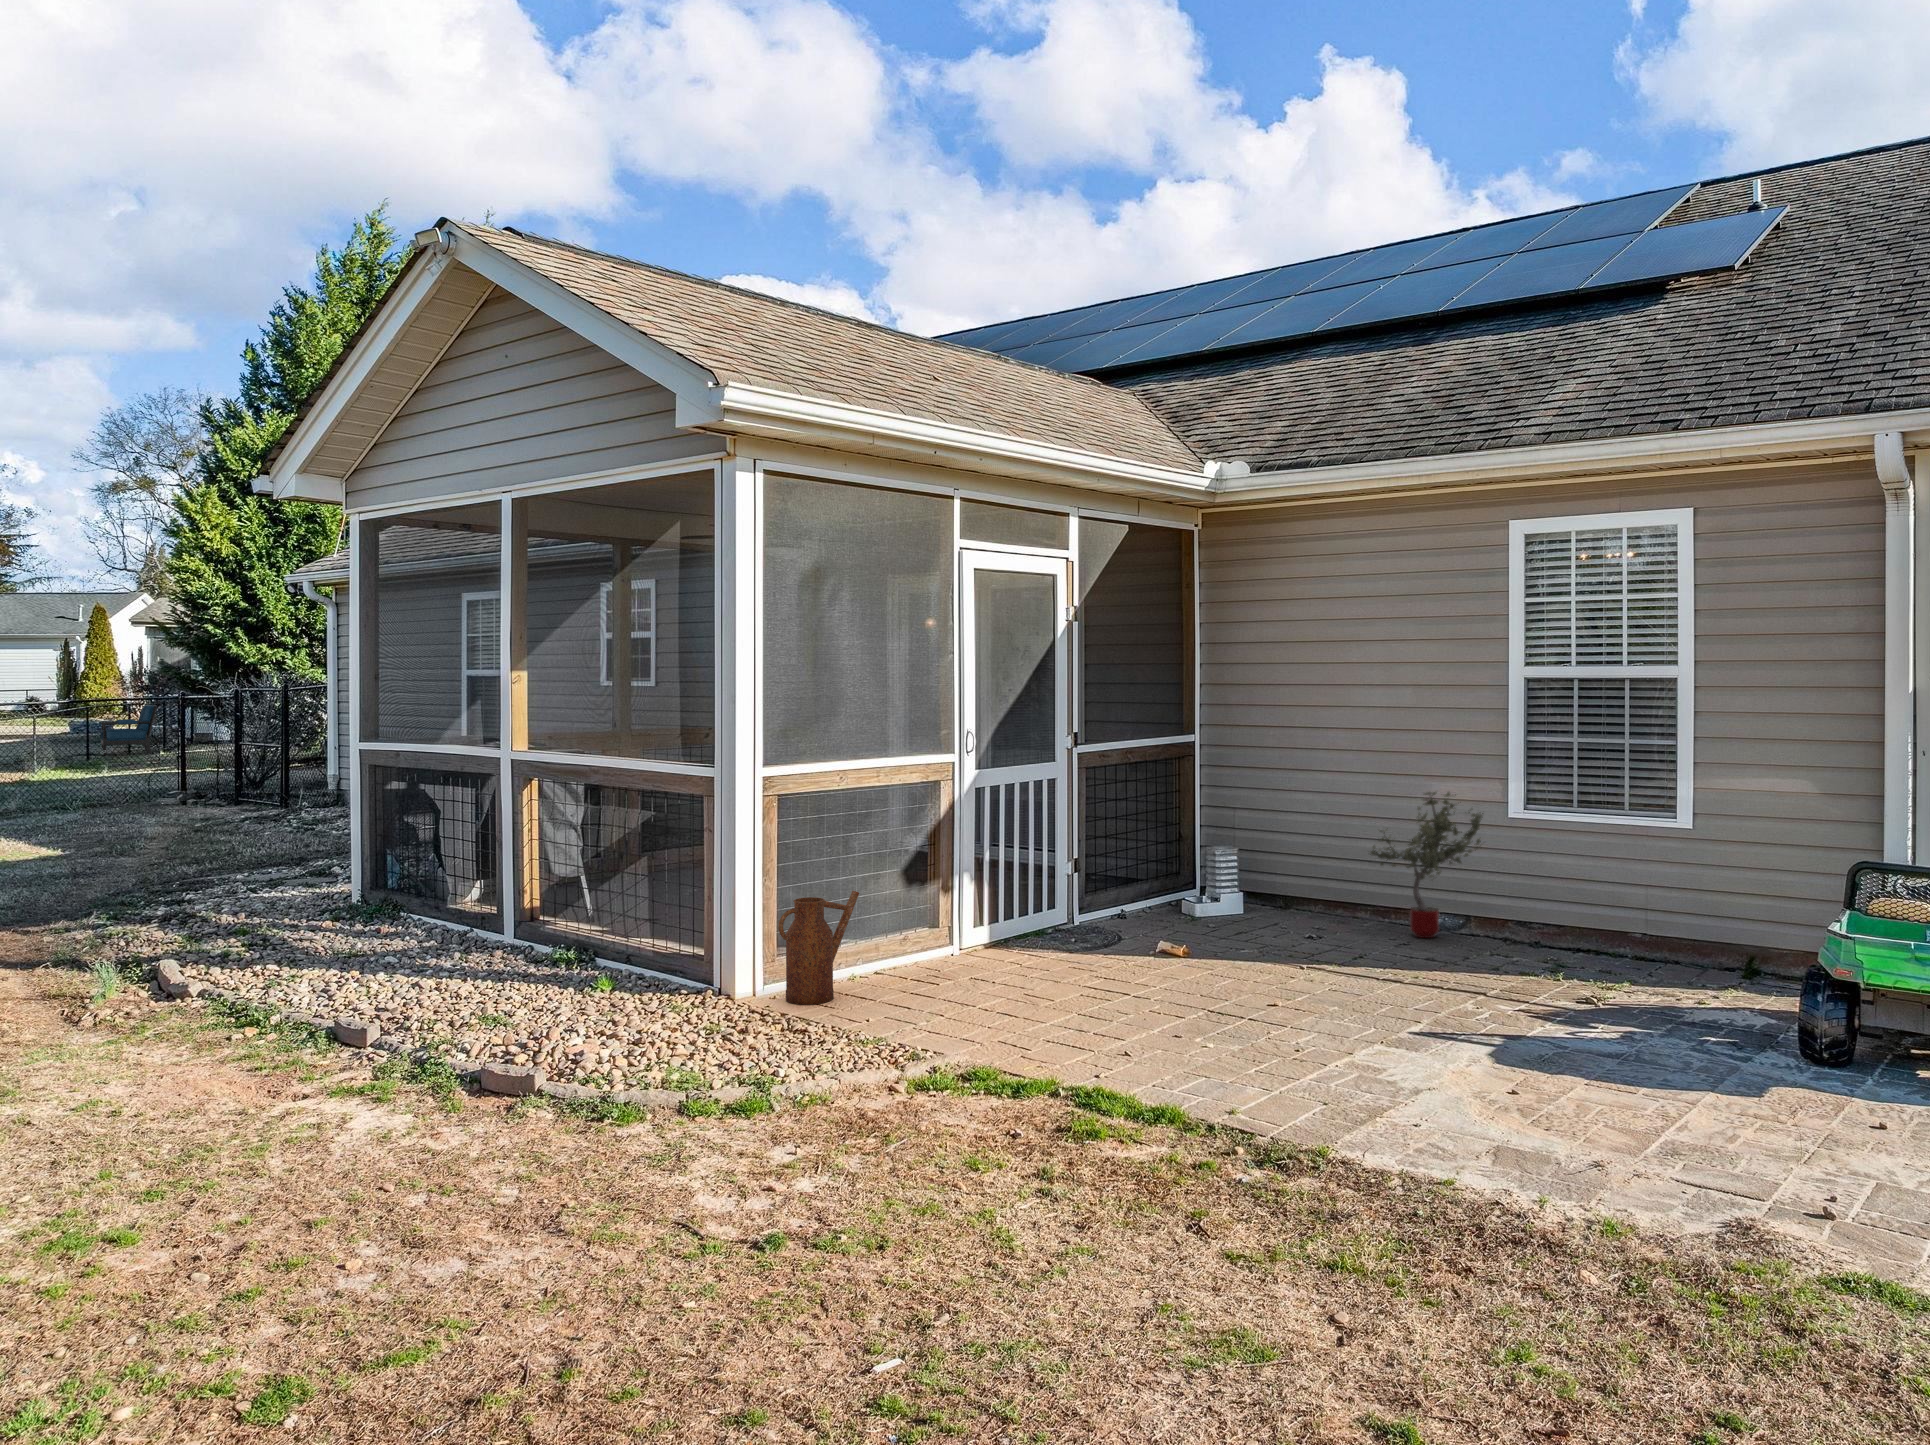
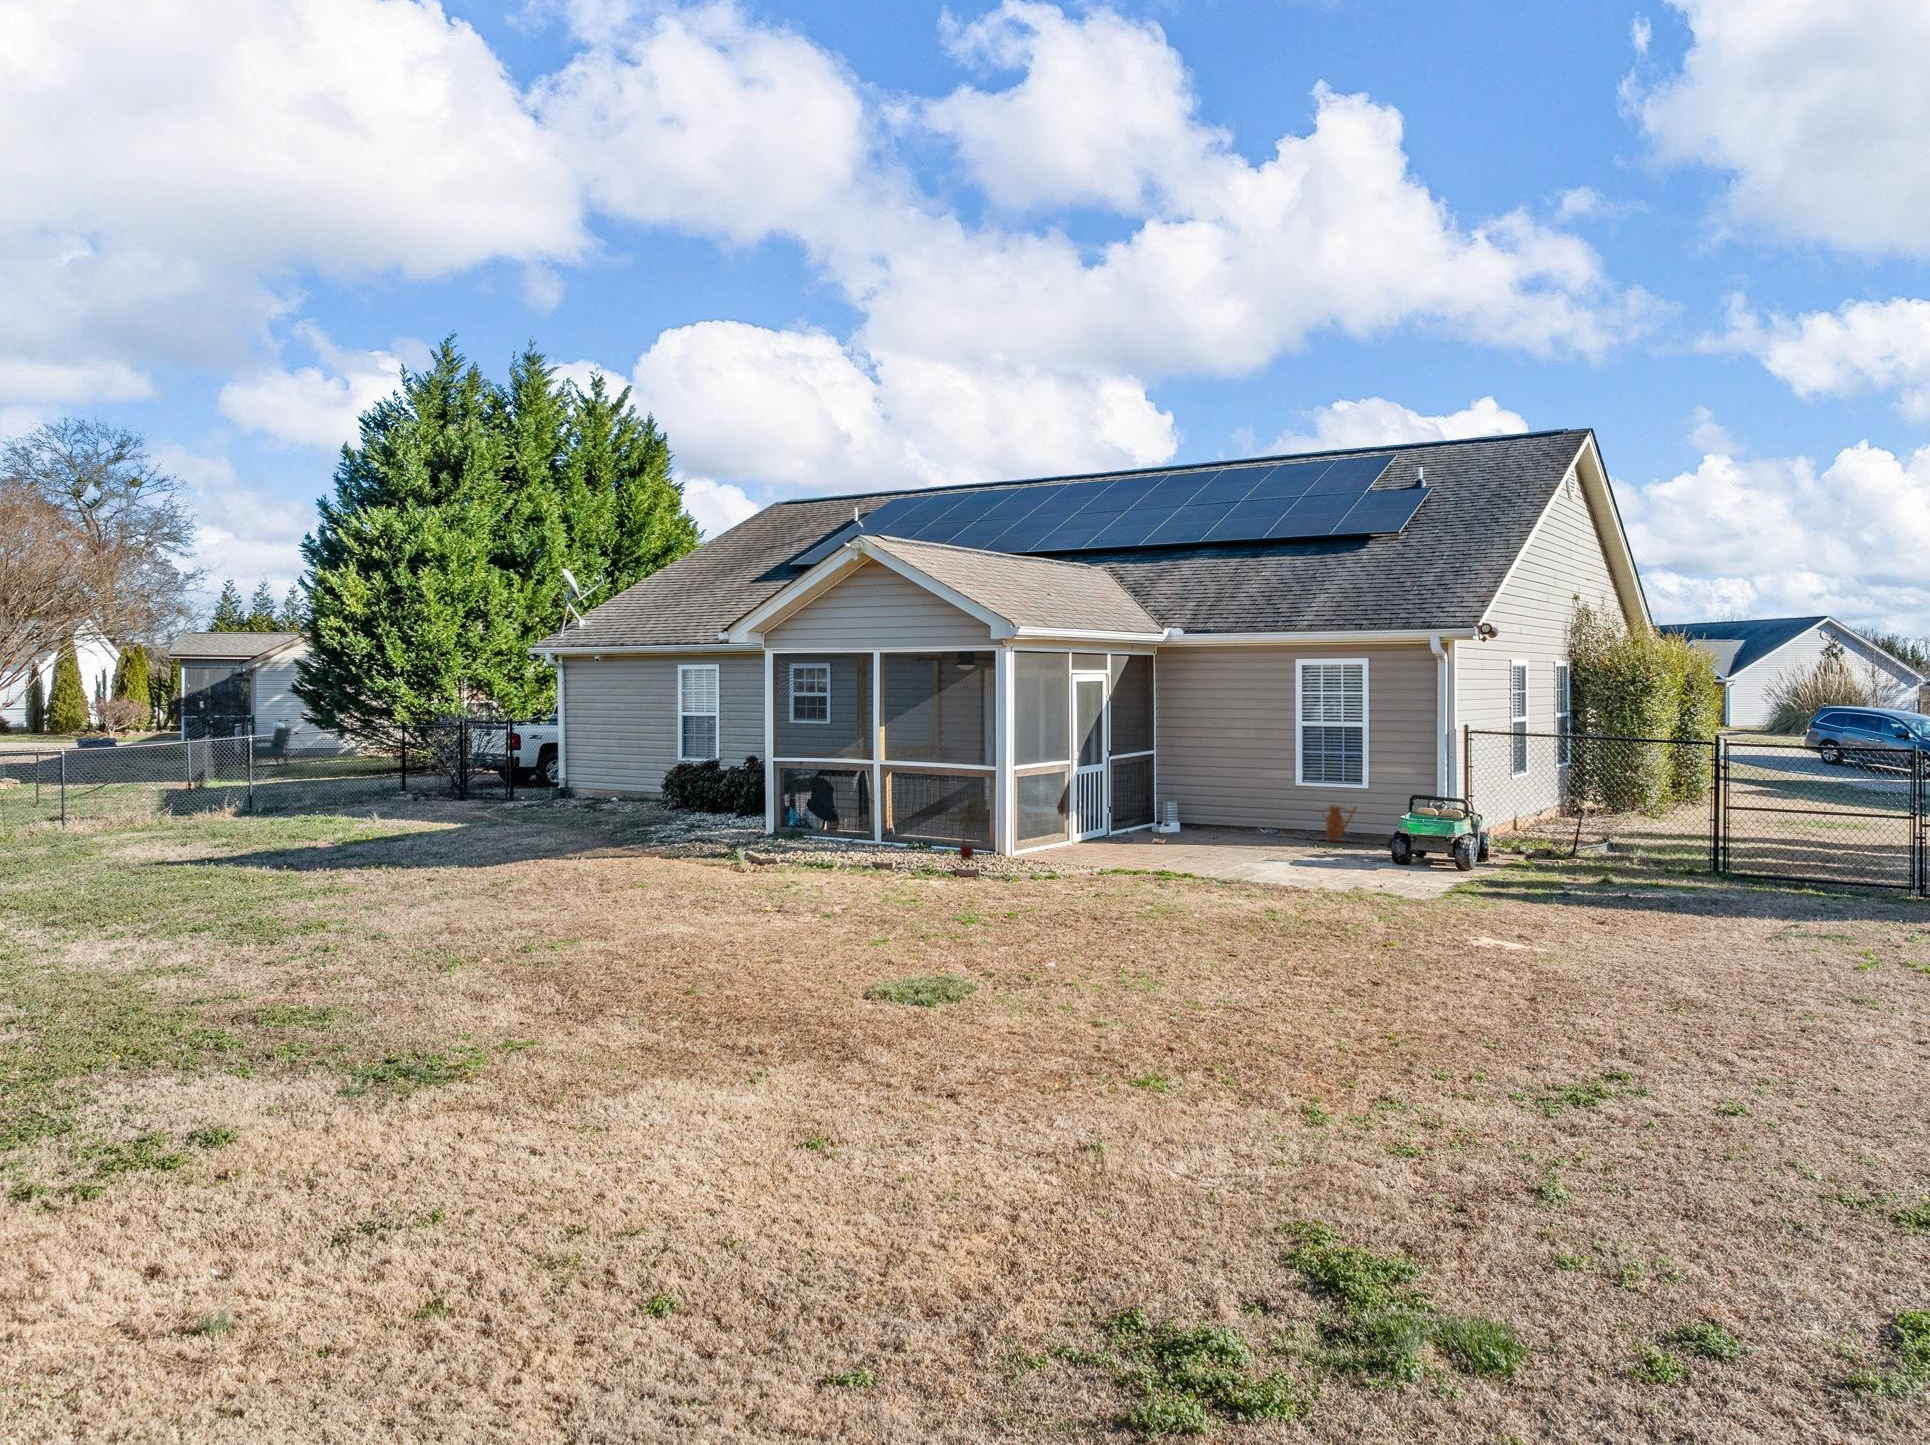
potted tree: present [1370,792,1483,938] -> present [947,789,989,859]
watering can: present [778,891,859,1005] -> present [1323,806,1356,842]

